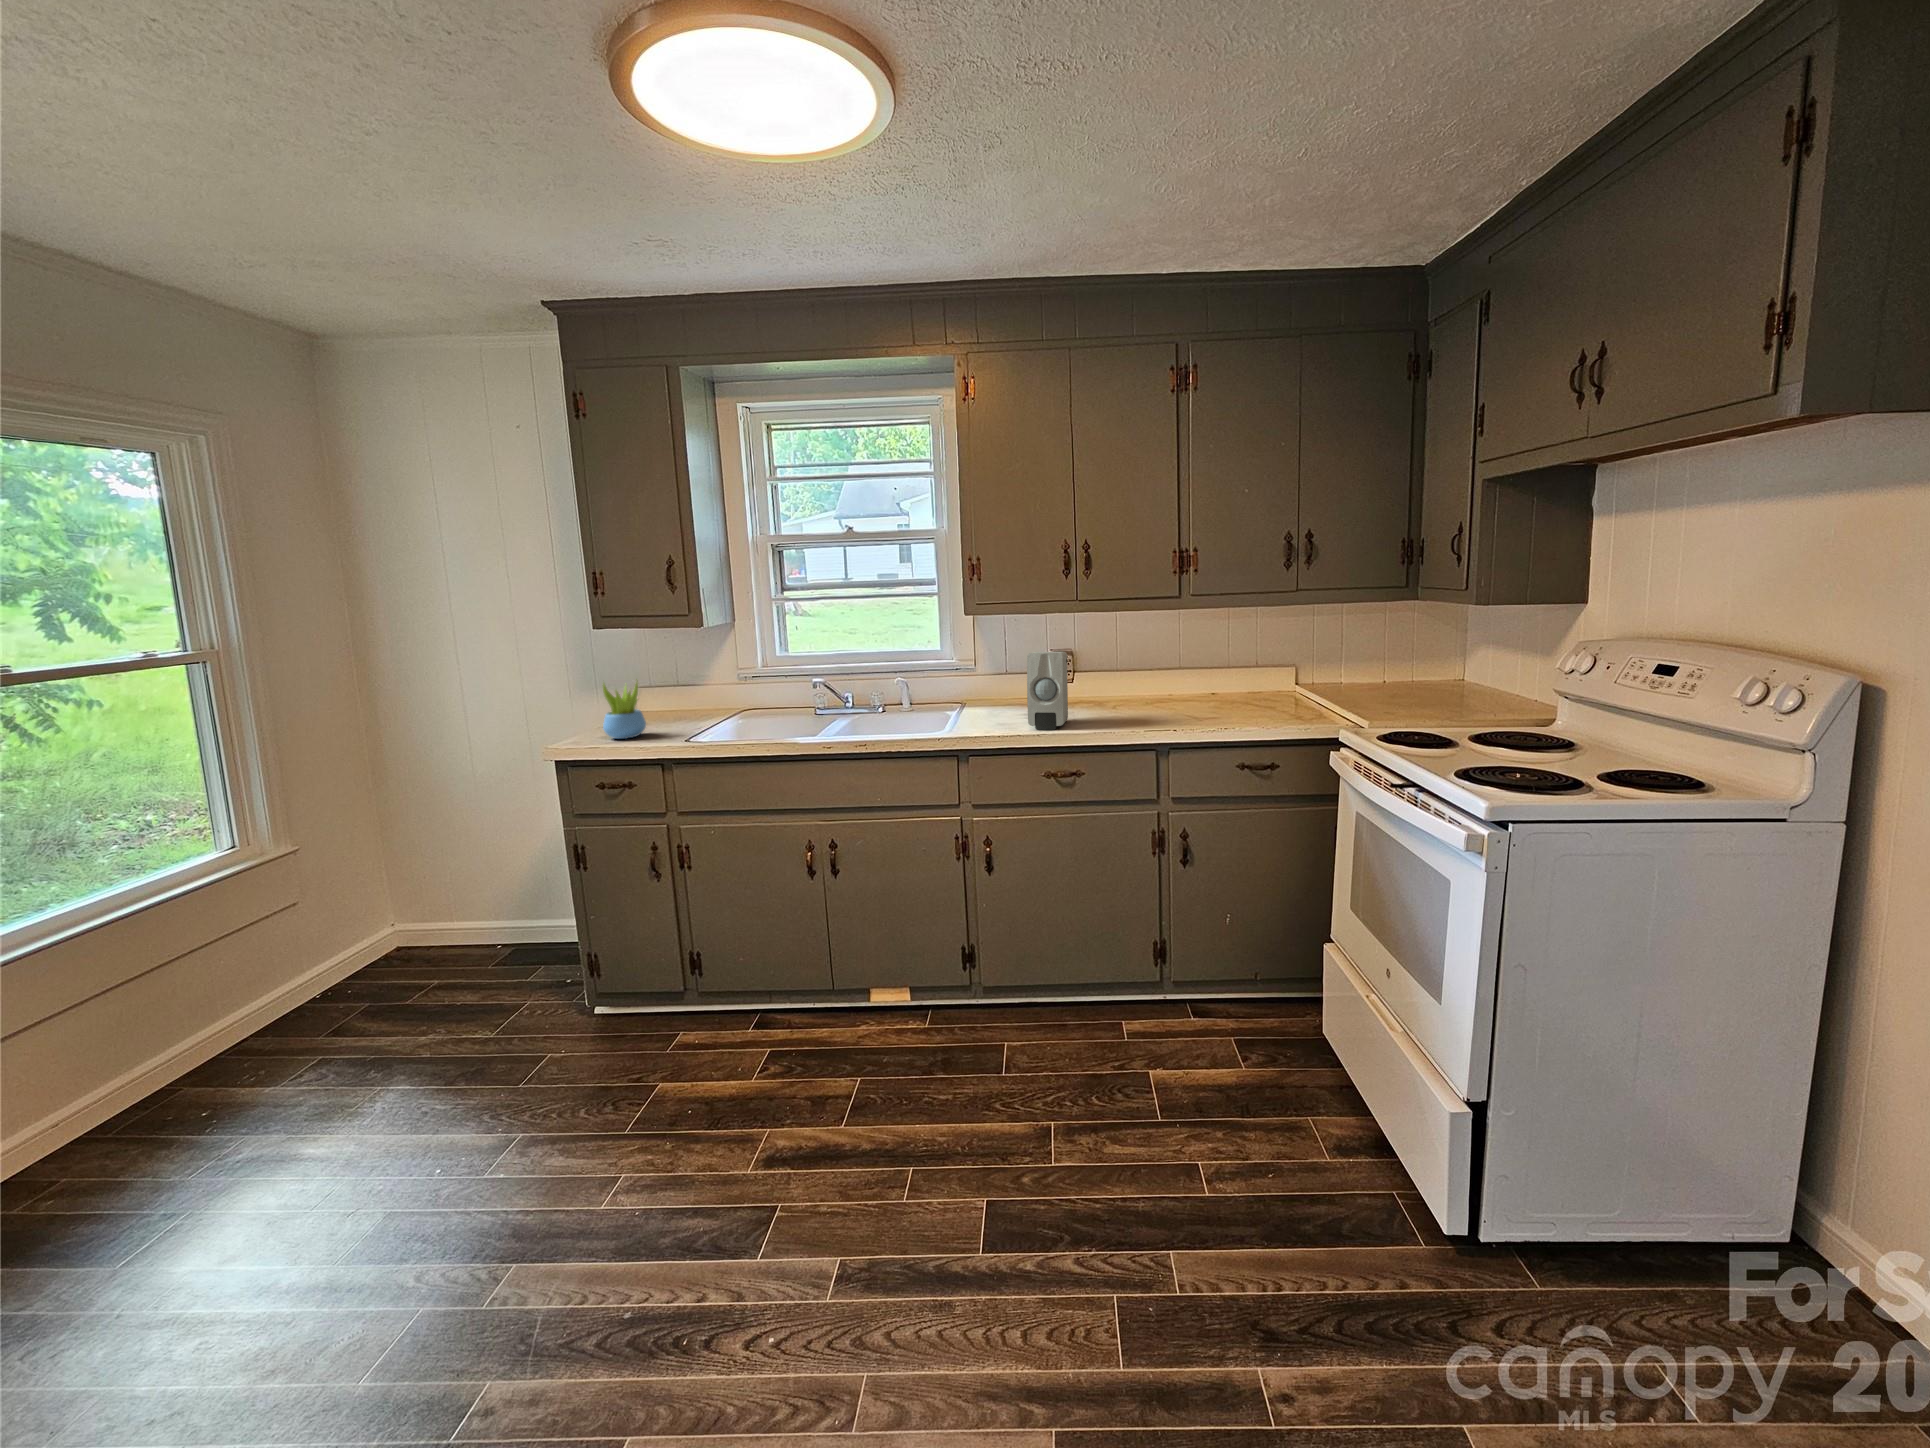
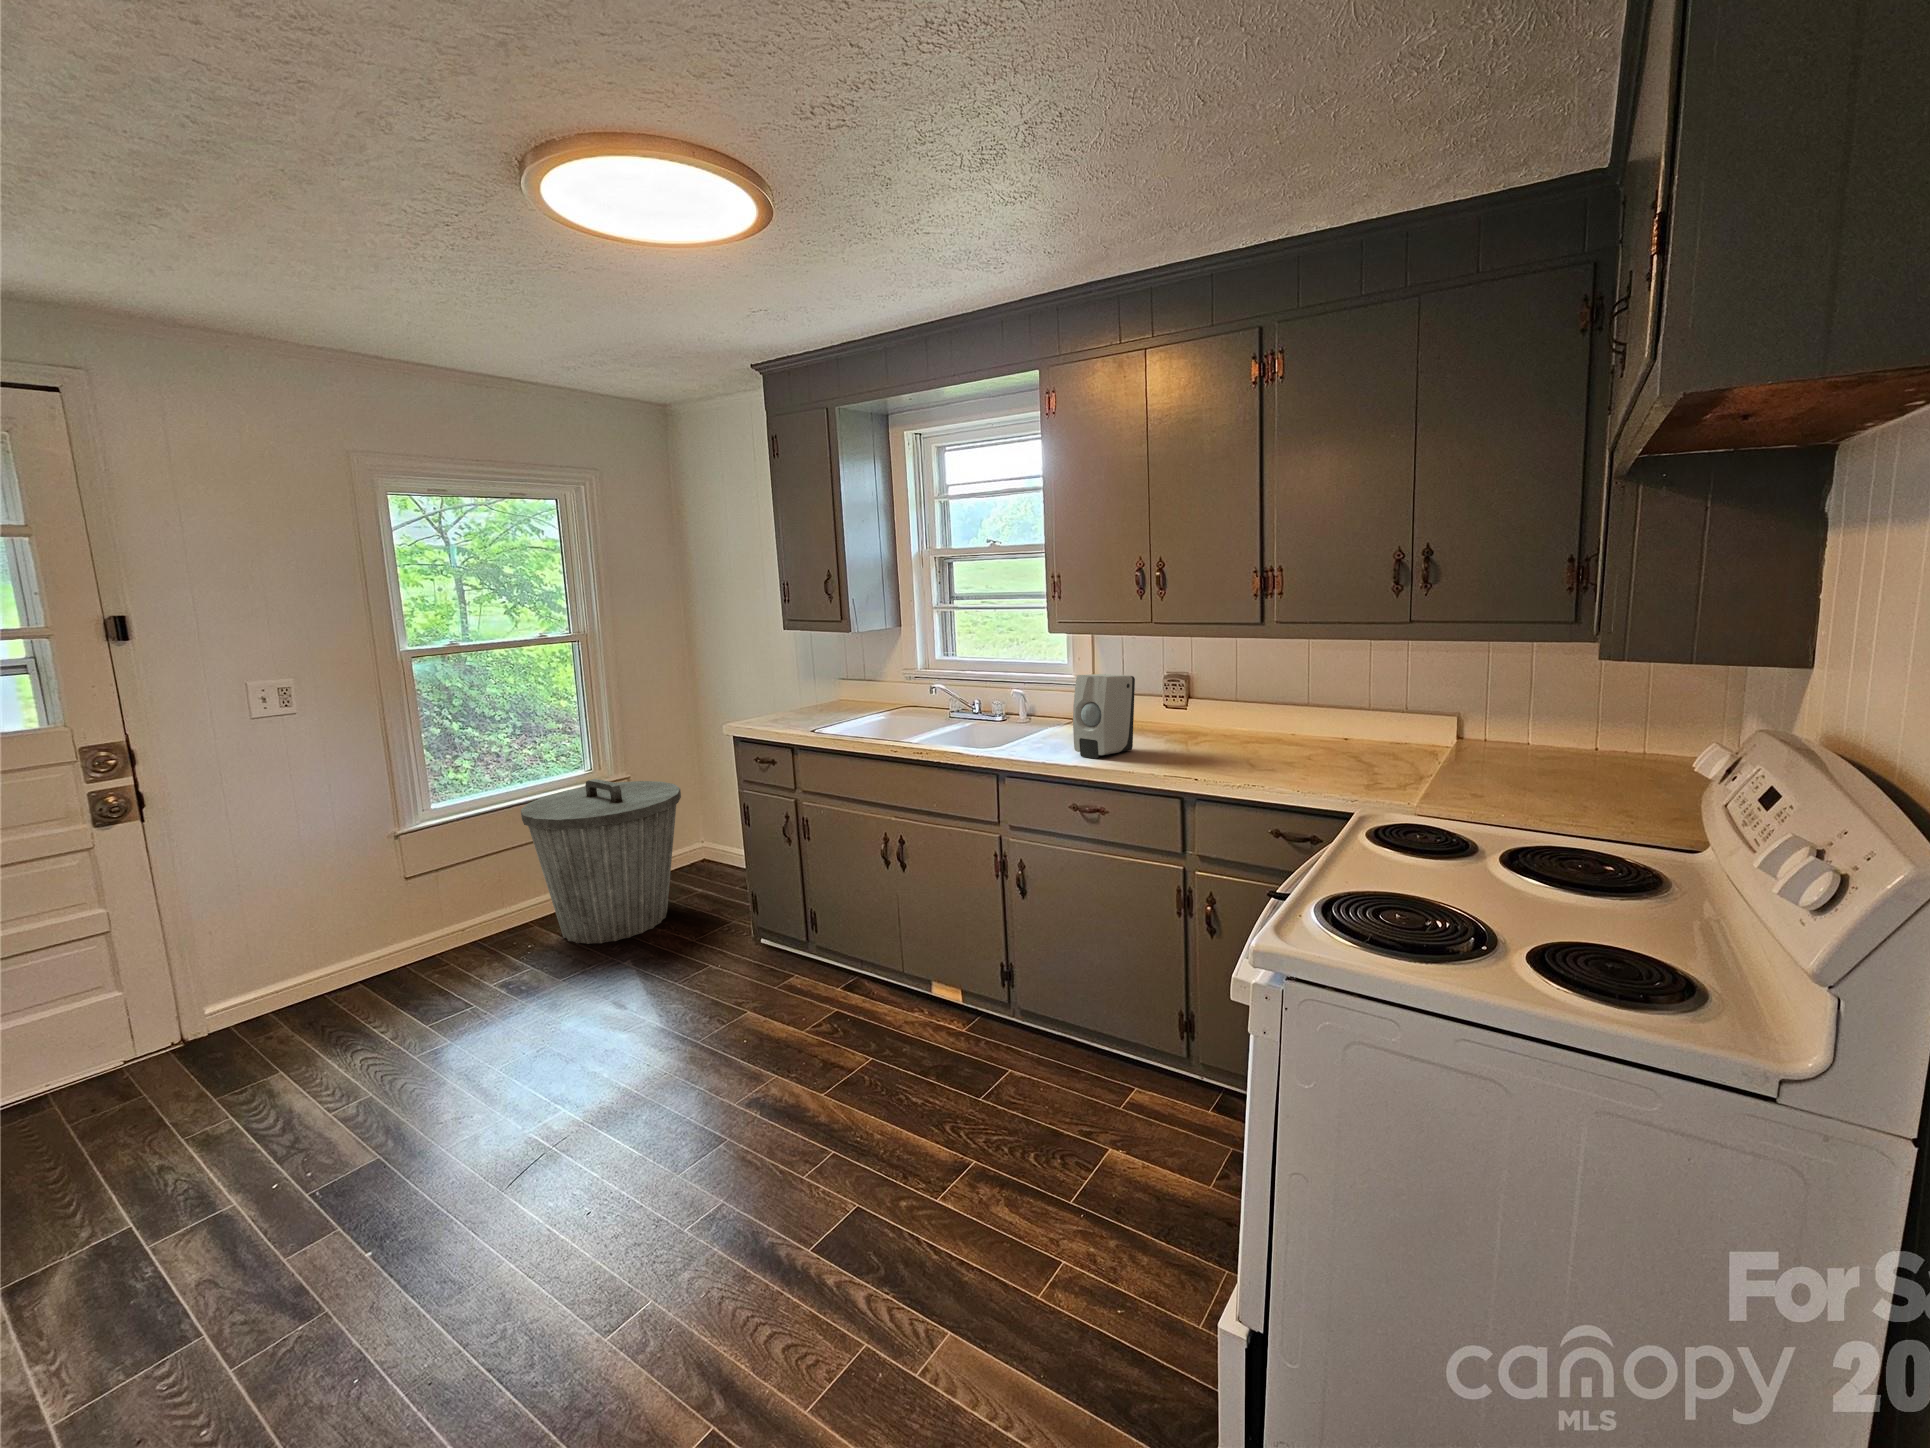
succulent plant: present [603,683,646,739] -> none [772,676,807,725]
trash can: none [148,842,426,1095] -> present [521,779,681,944]

